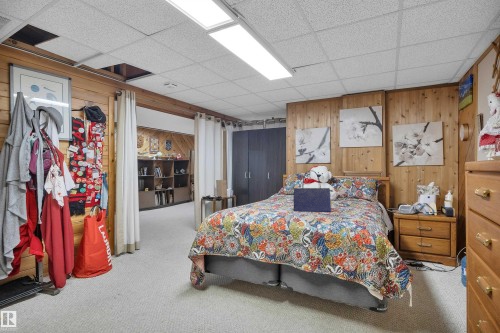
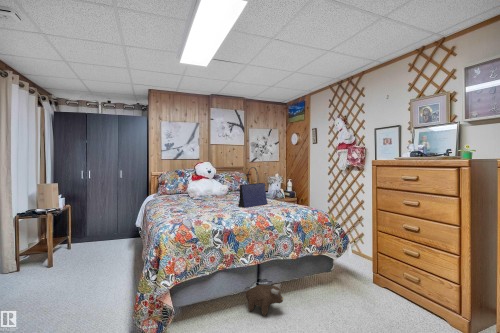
plush toy: none [257,284,284,313] -> present [246,284,284,315]

